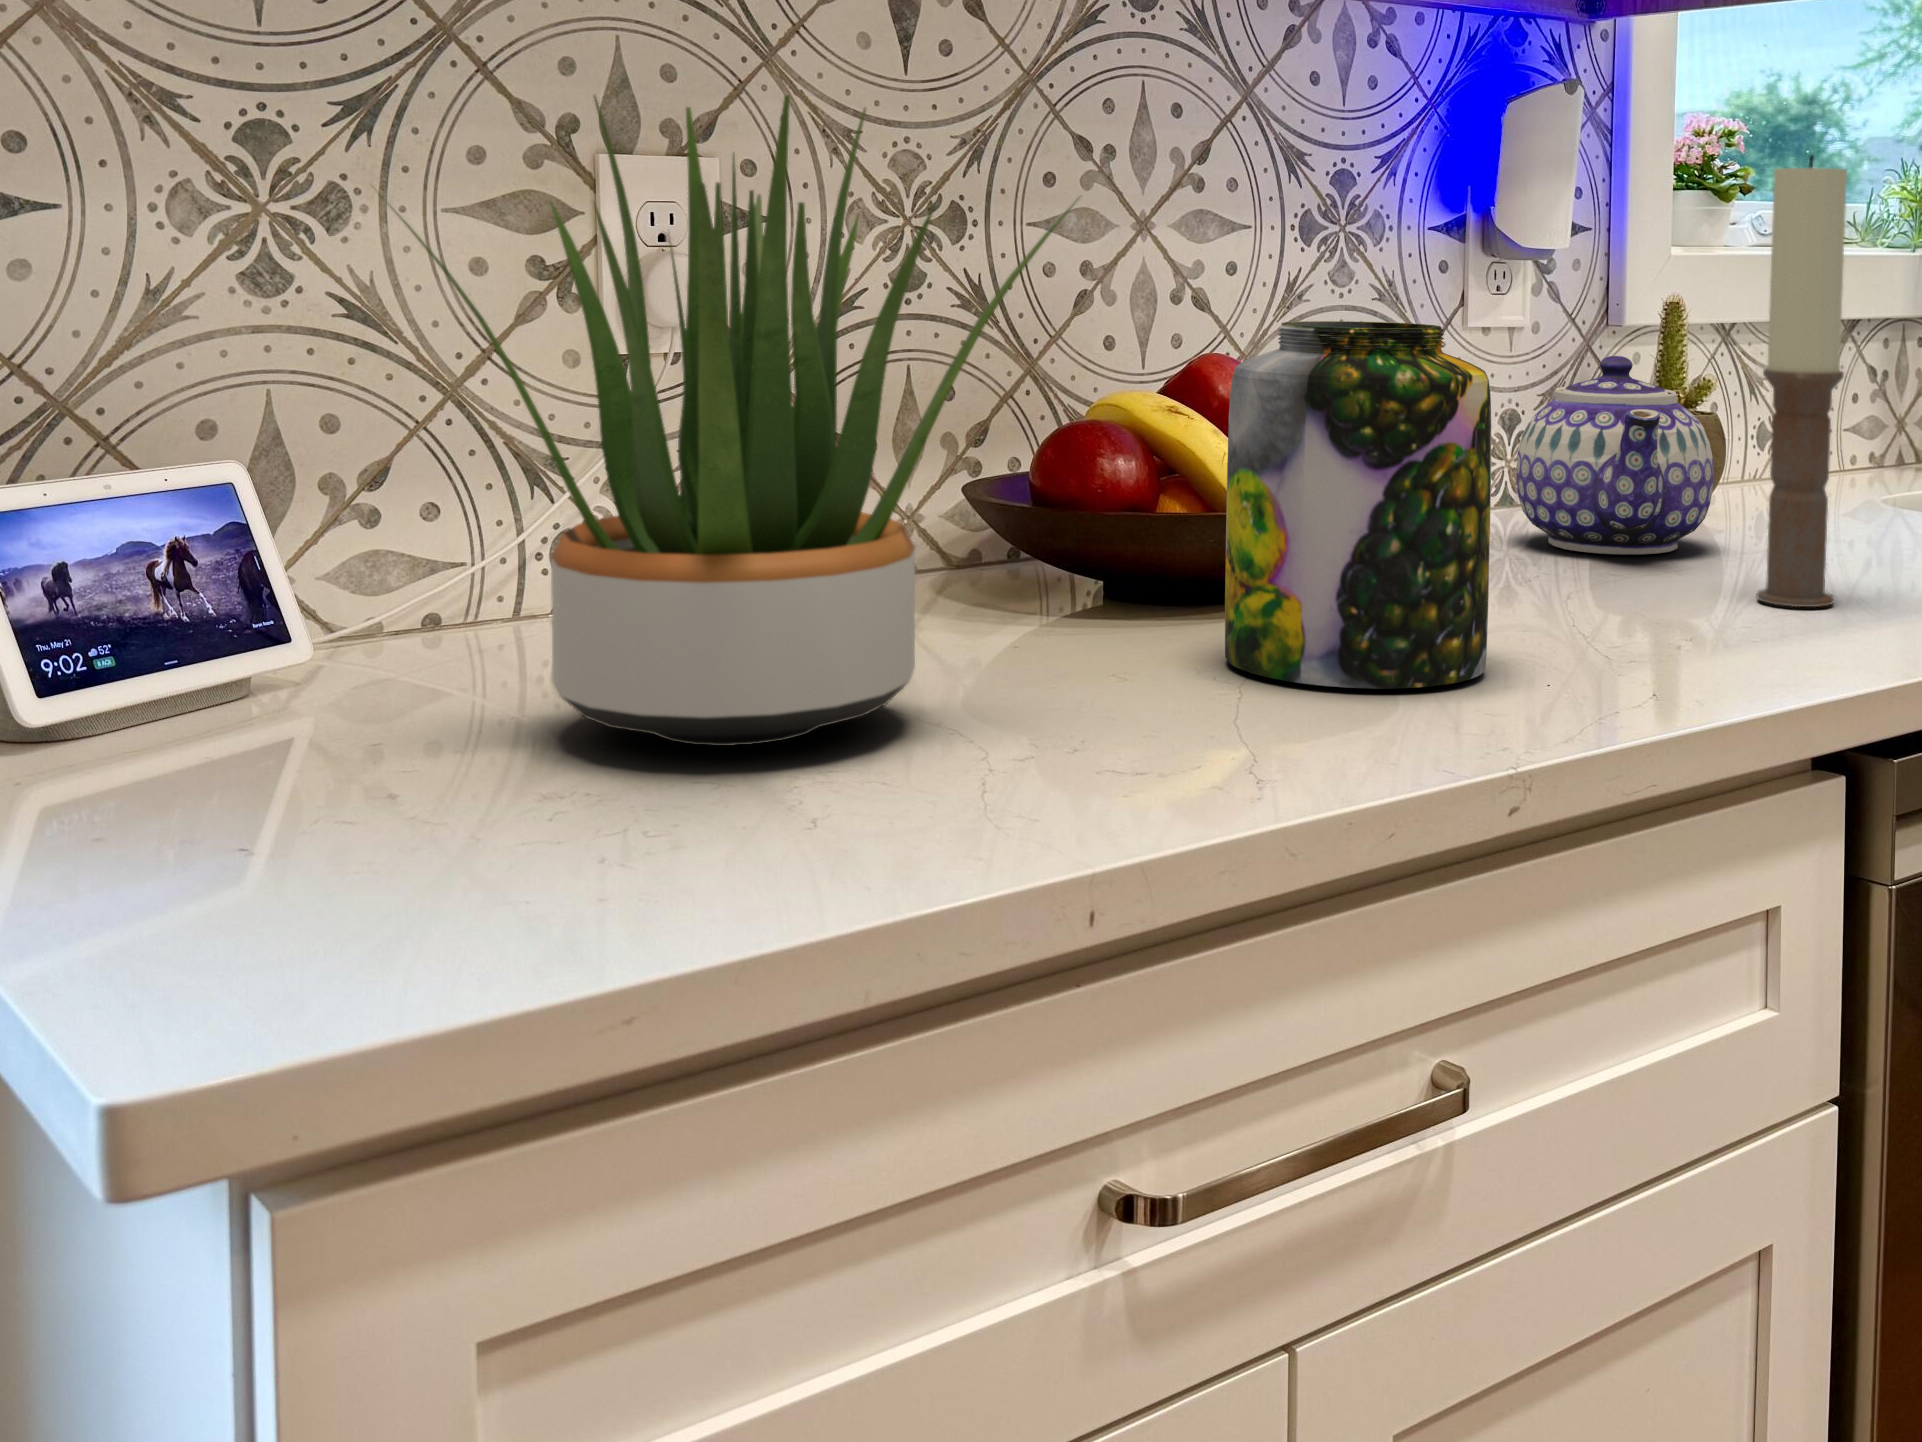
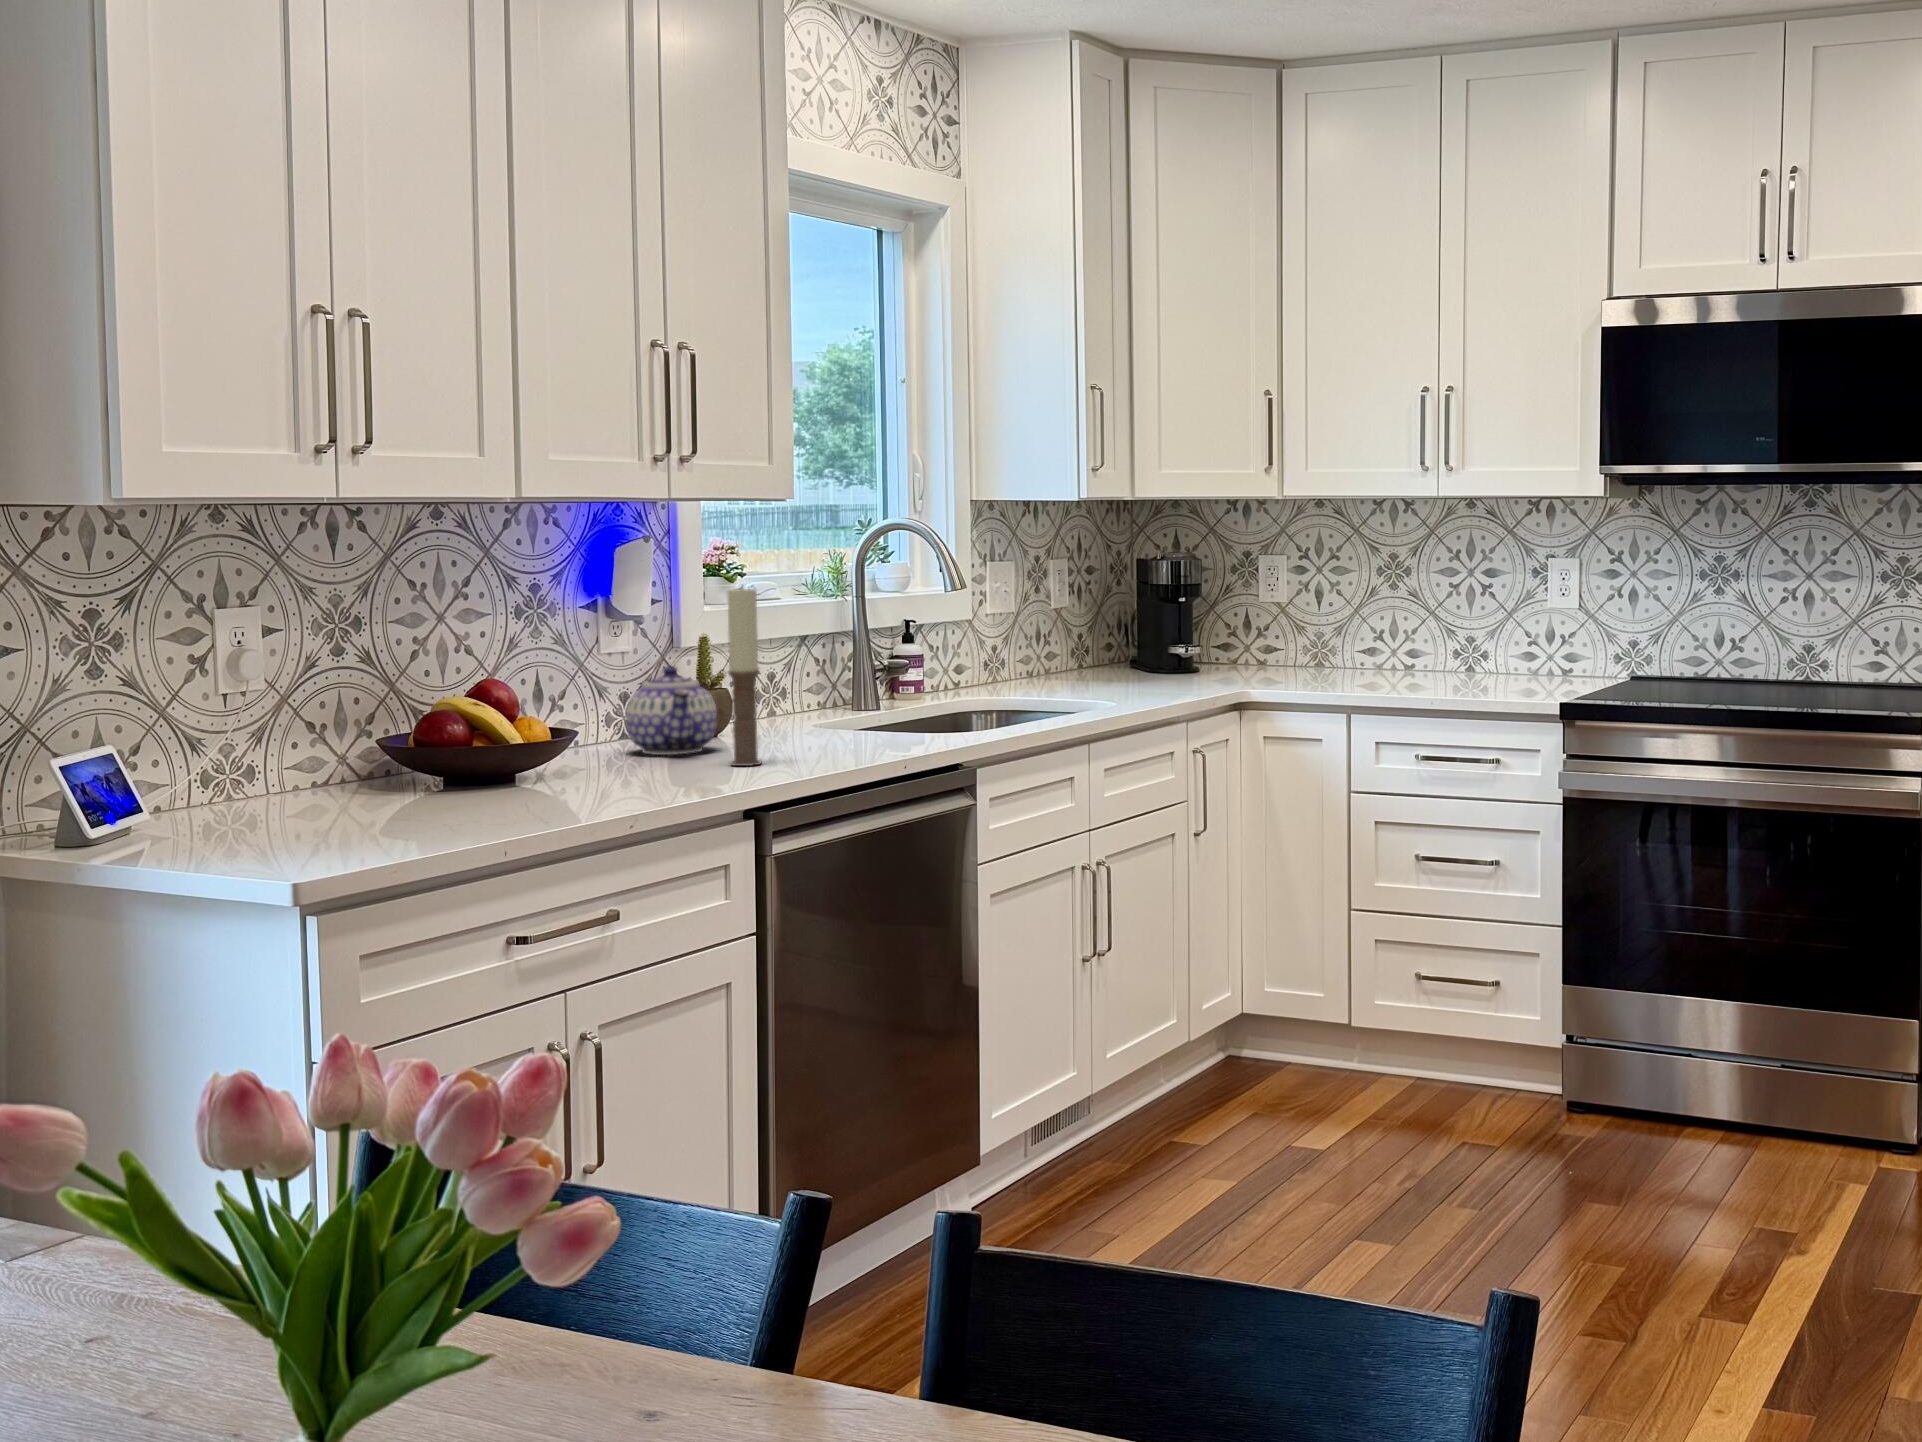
potted plant: present [385,95,1079,746] -> none [194,601,460,828]
jar: present [1225,321,1491,689] -> none [509,664,616,799]

